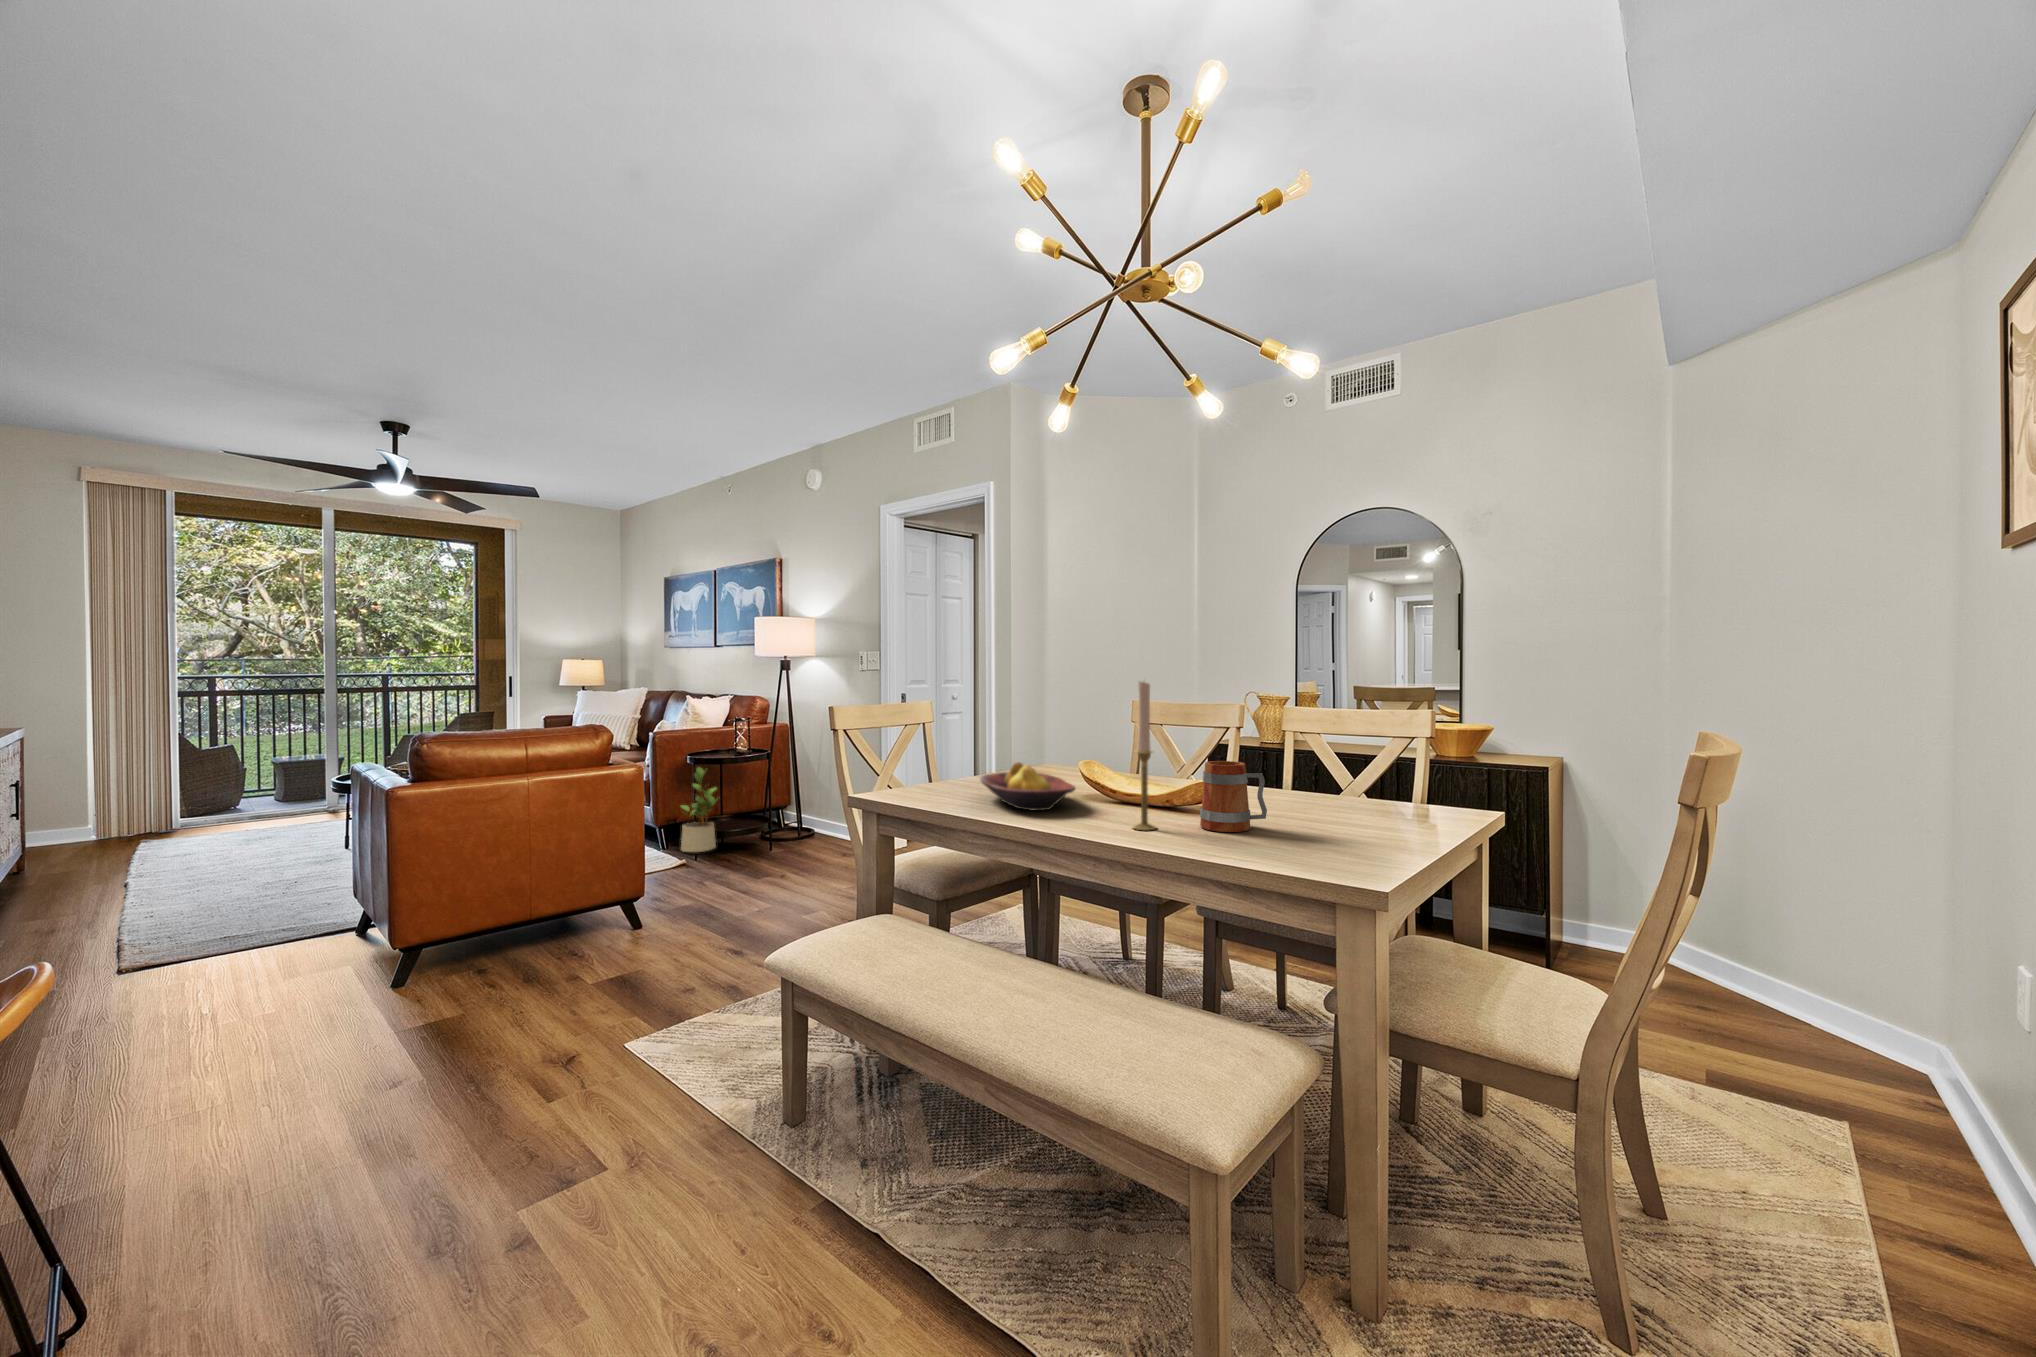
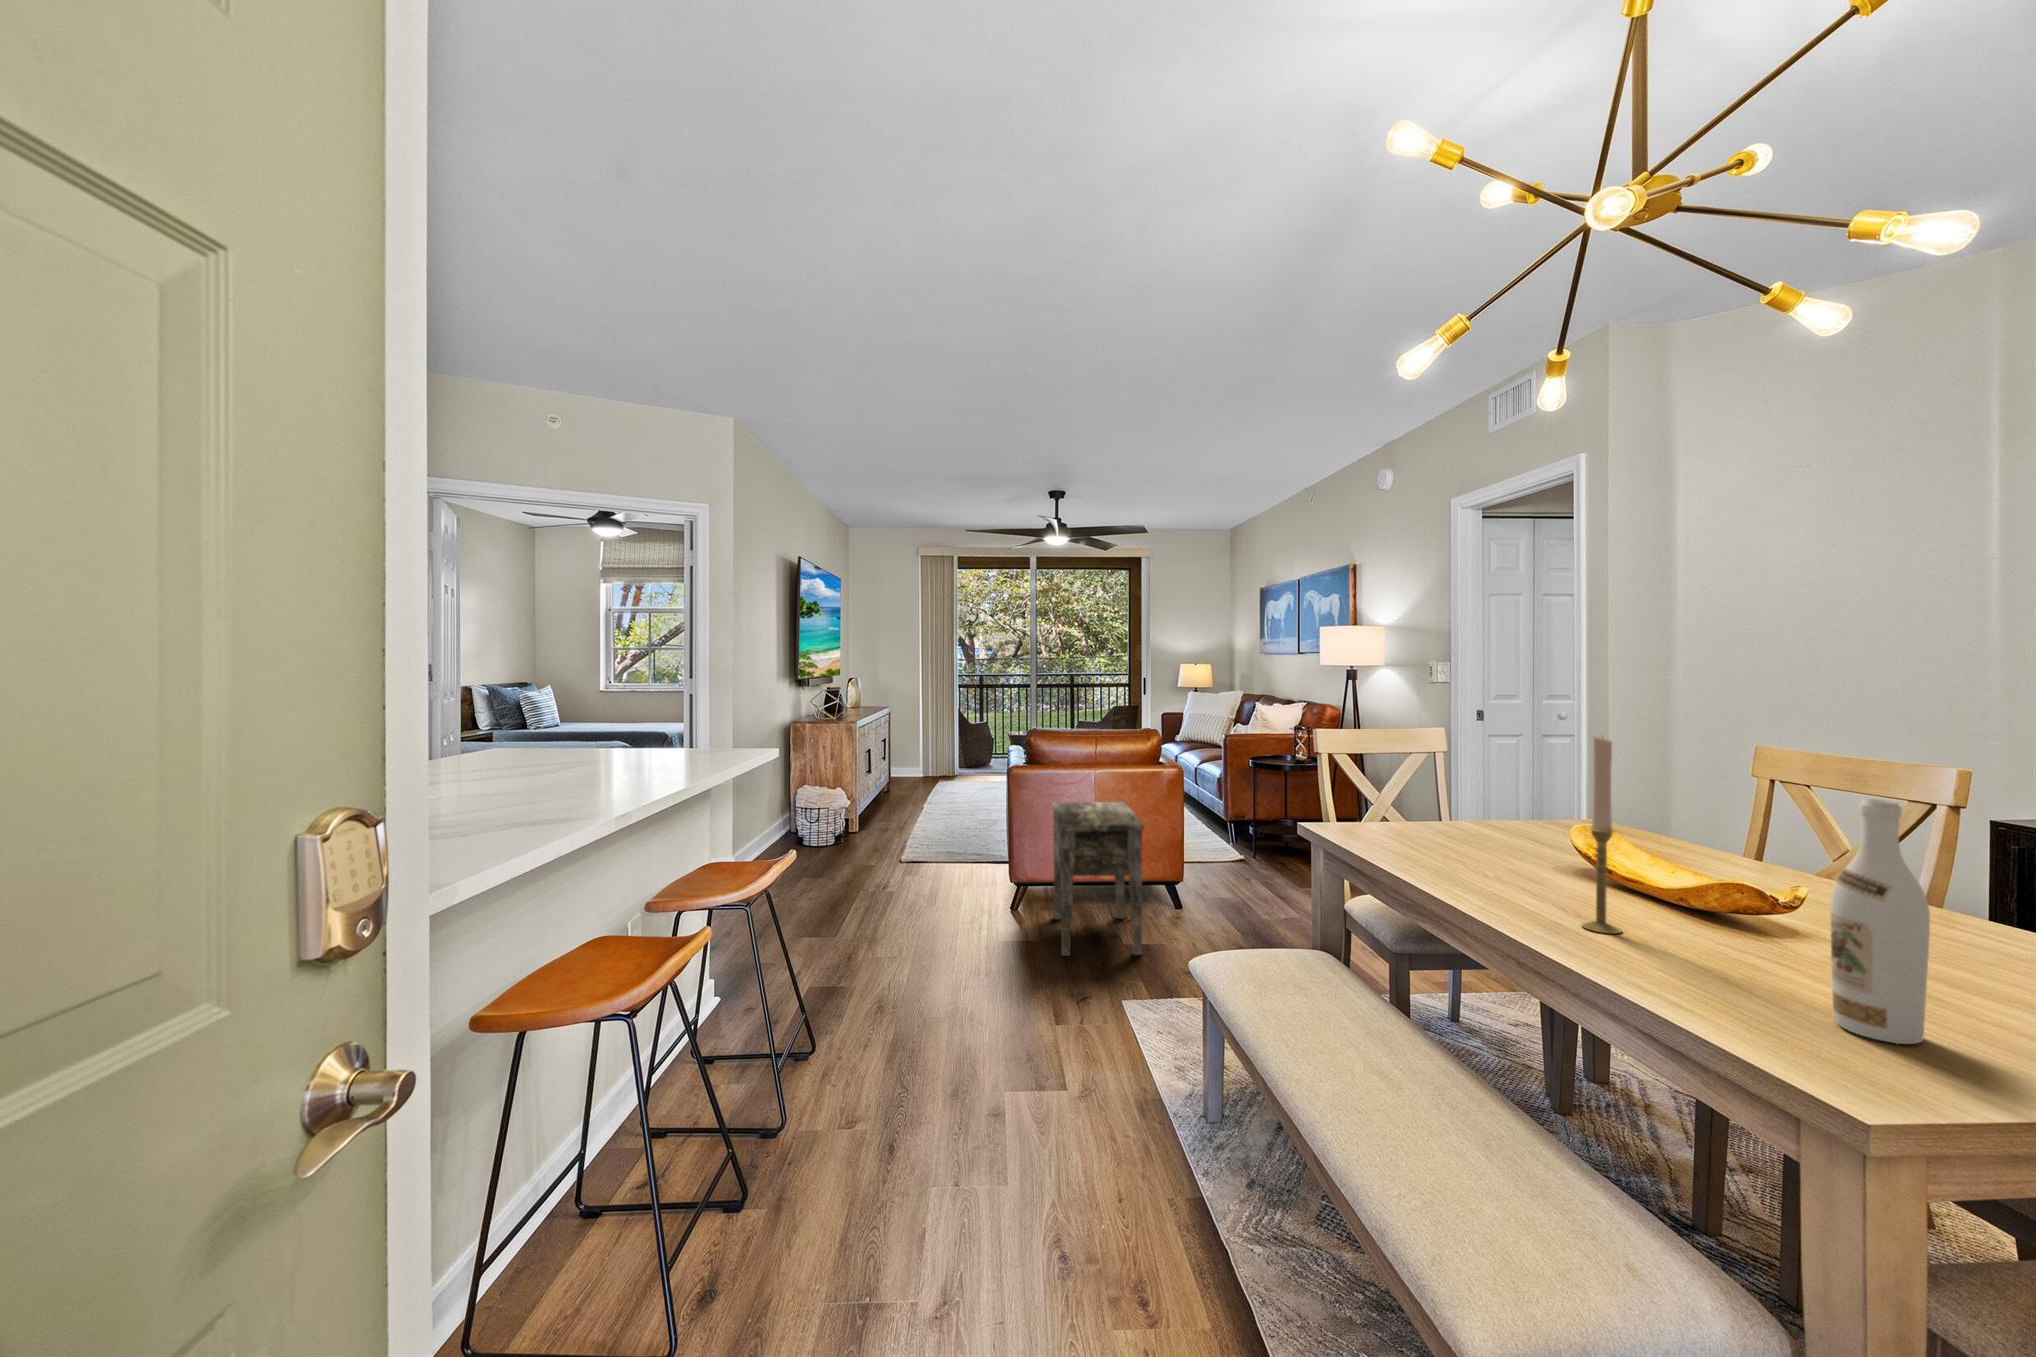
wine bottle: none [1299,704,1344,853] -> present [1830,799,1930,1044]
mug: present [1200,761,1267,832] -> none [1696,857,1823,969]
fruit bowl: present [980,762,1075,811] -> none [1431,815,1547,878]
potted plant: present [681,767,717,852] -> none [1244,770,1280,849]
side table: none [468,813,625,1020] -> present [1052,802,1144,956]

